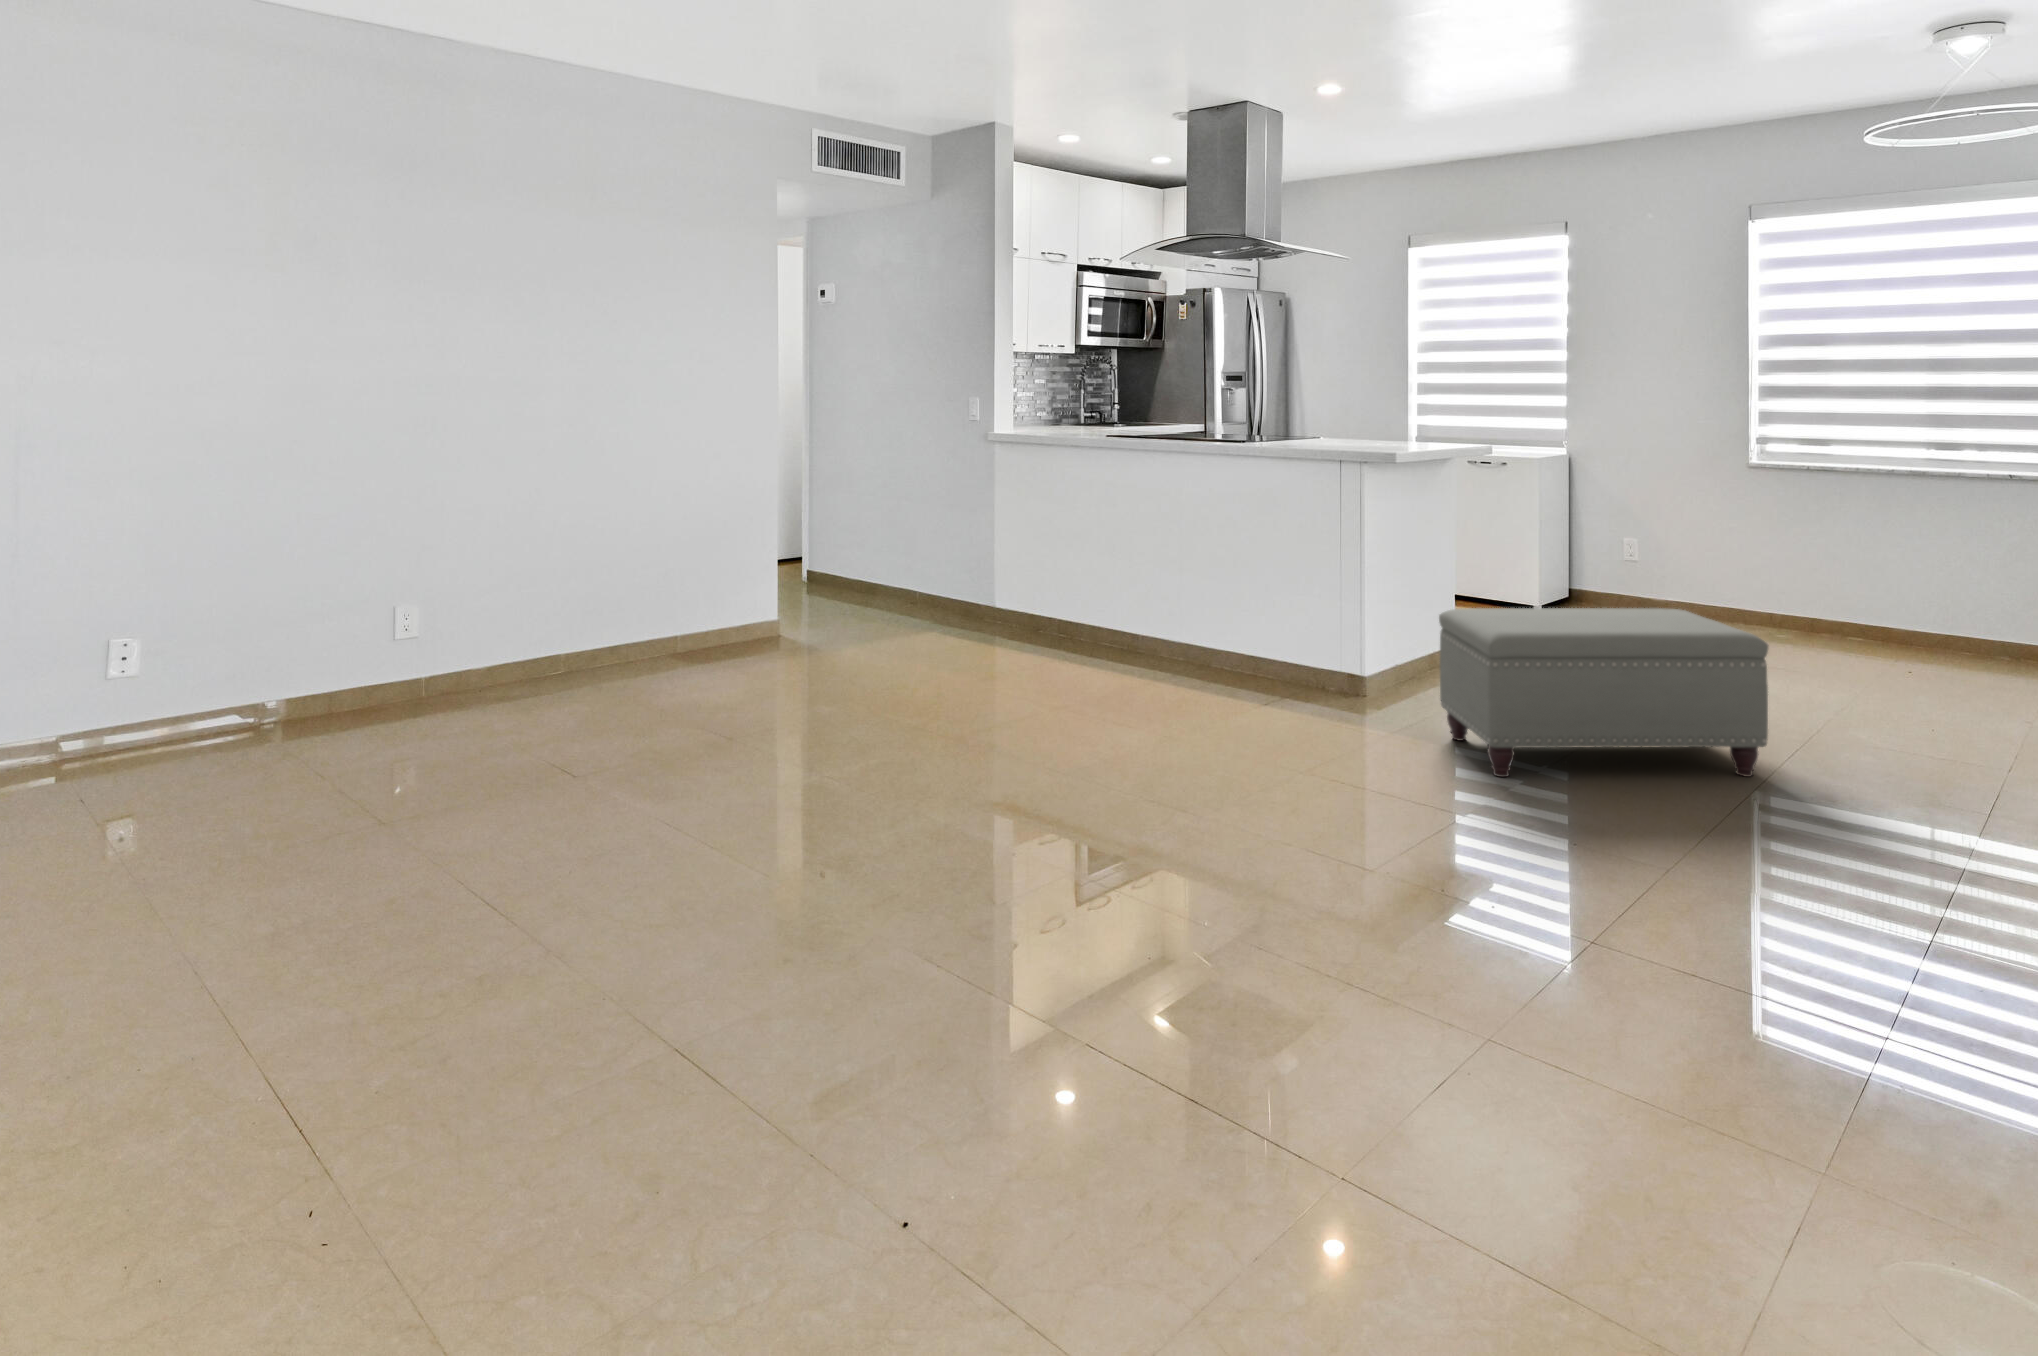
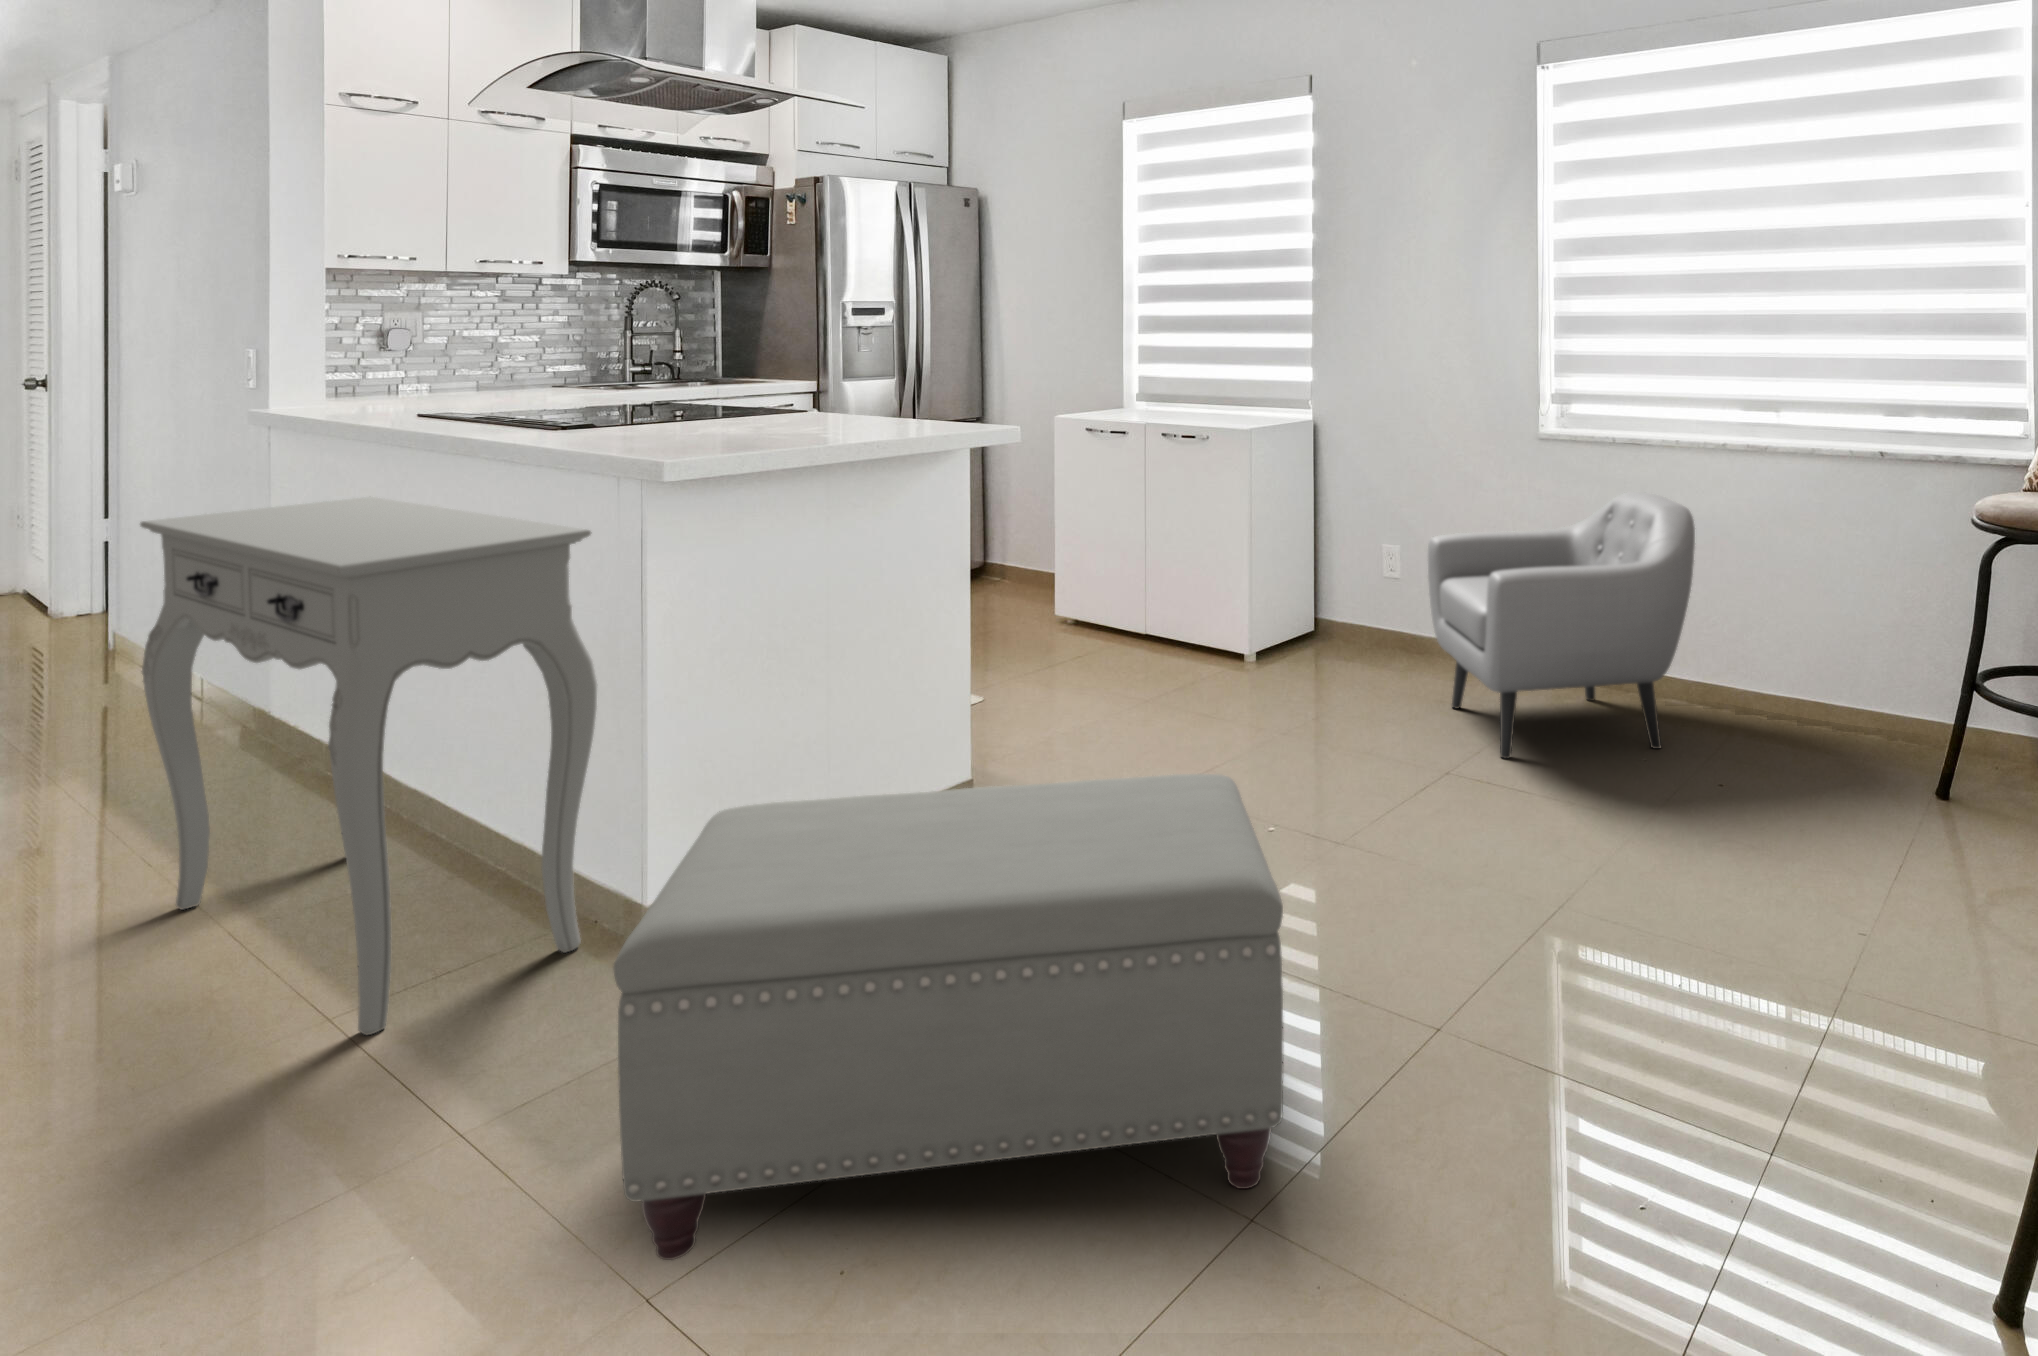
console table: none [1052,473,1313,720] -> present [140,497,597,1035]
armchair: none [1678,501,1879,661] -> present [1428,492,1695,759]

